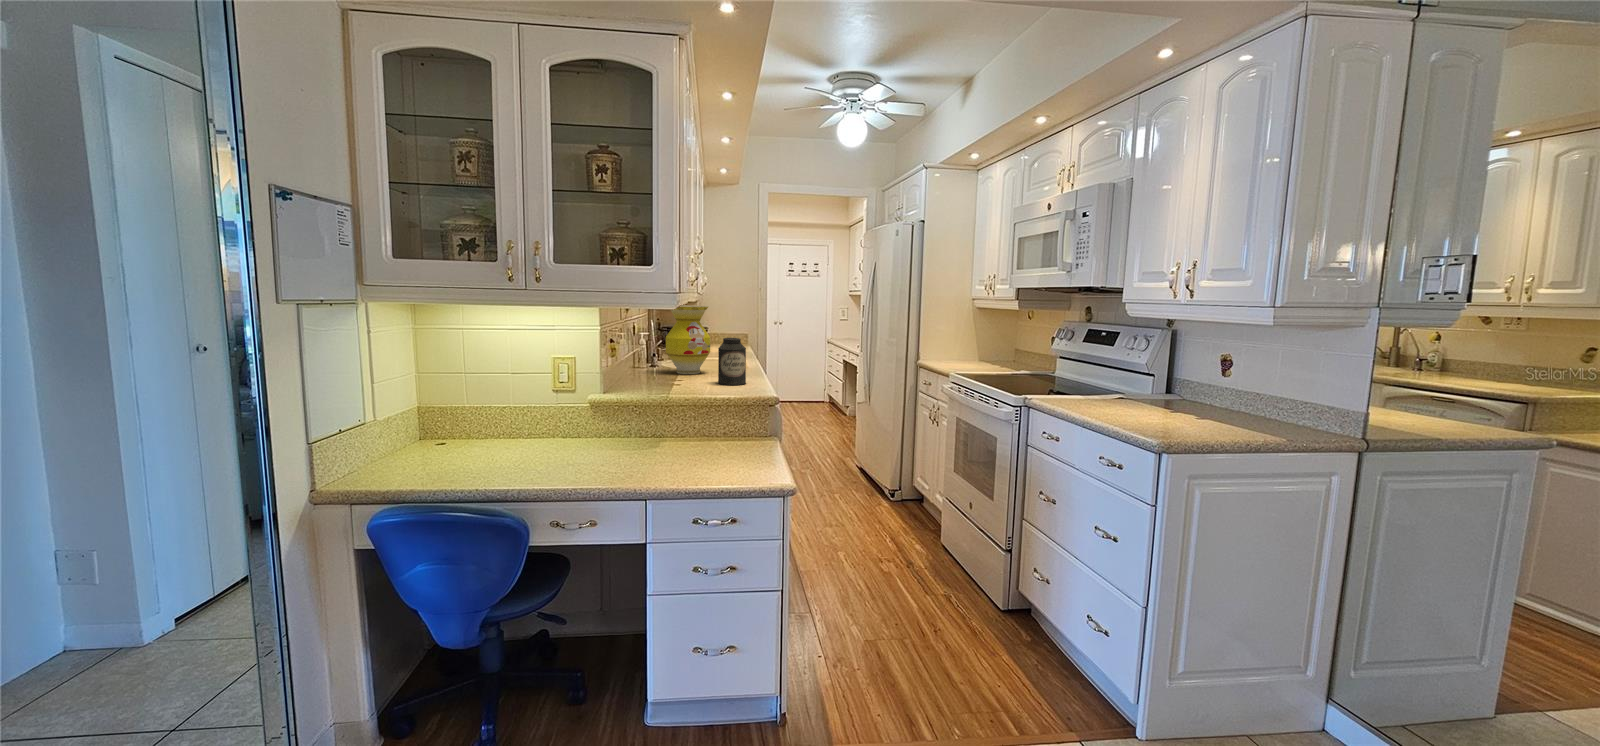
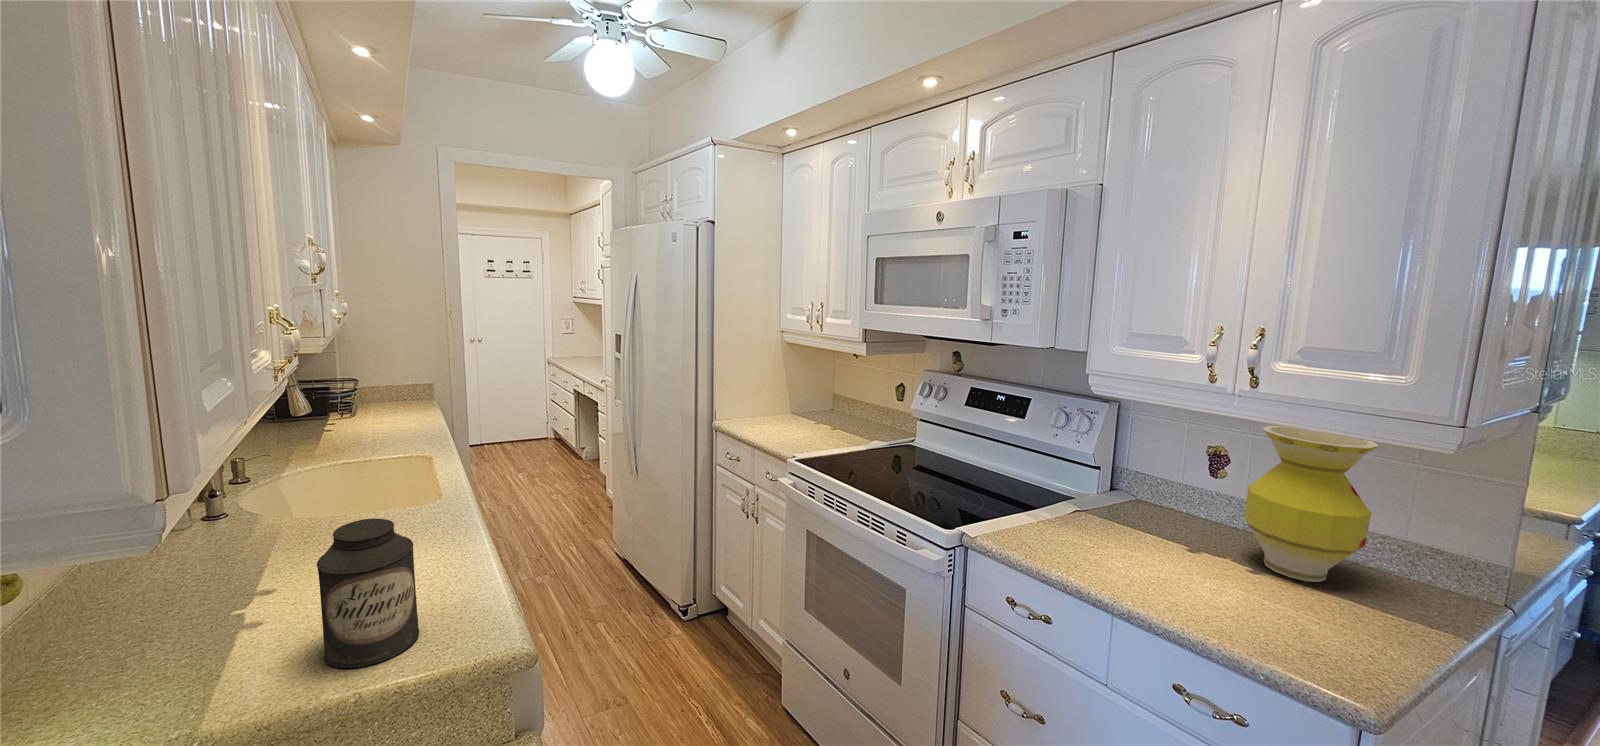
vase: present [666,305,710,374] -> present [1244,426,1378,582]

